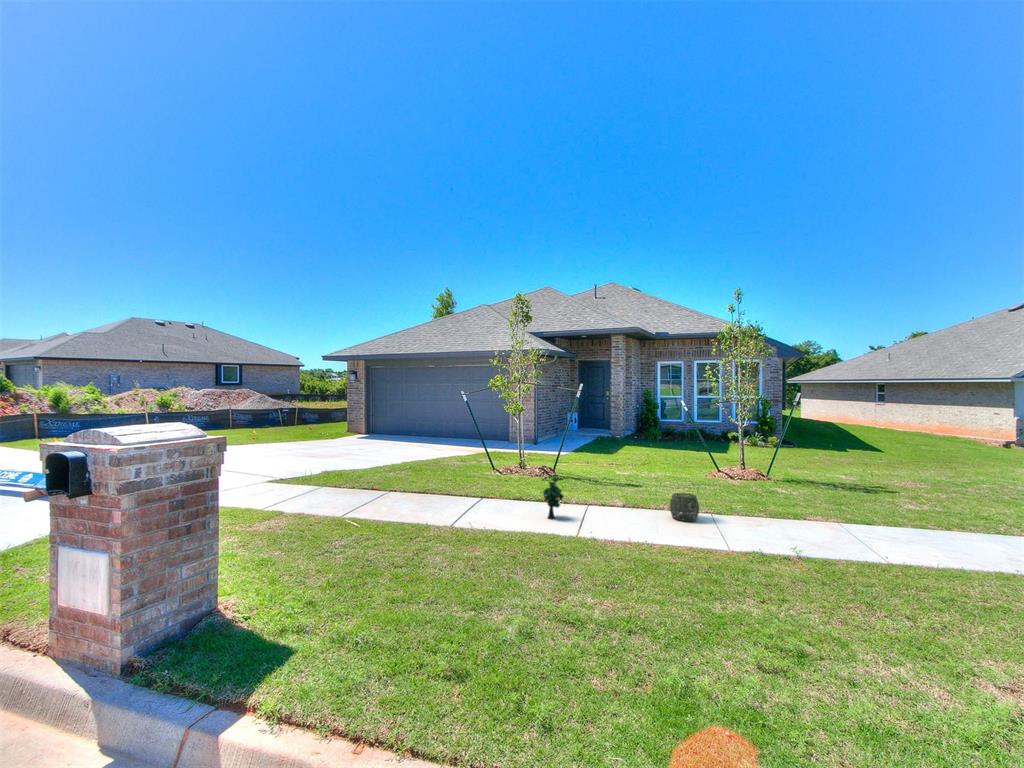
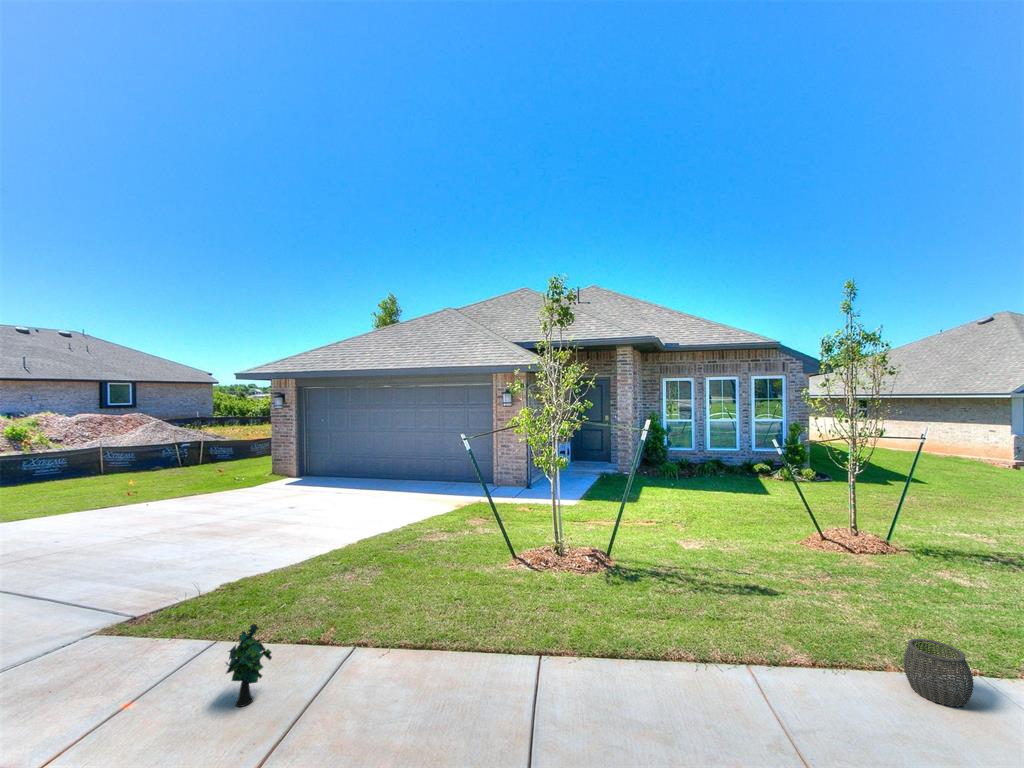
decorative plant: present [542,479,564,519] -> present [226,624,272,707]

